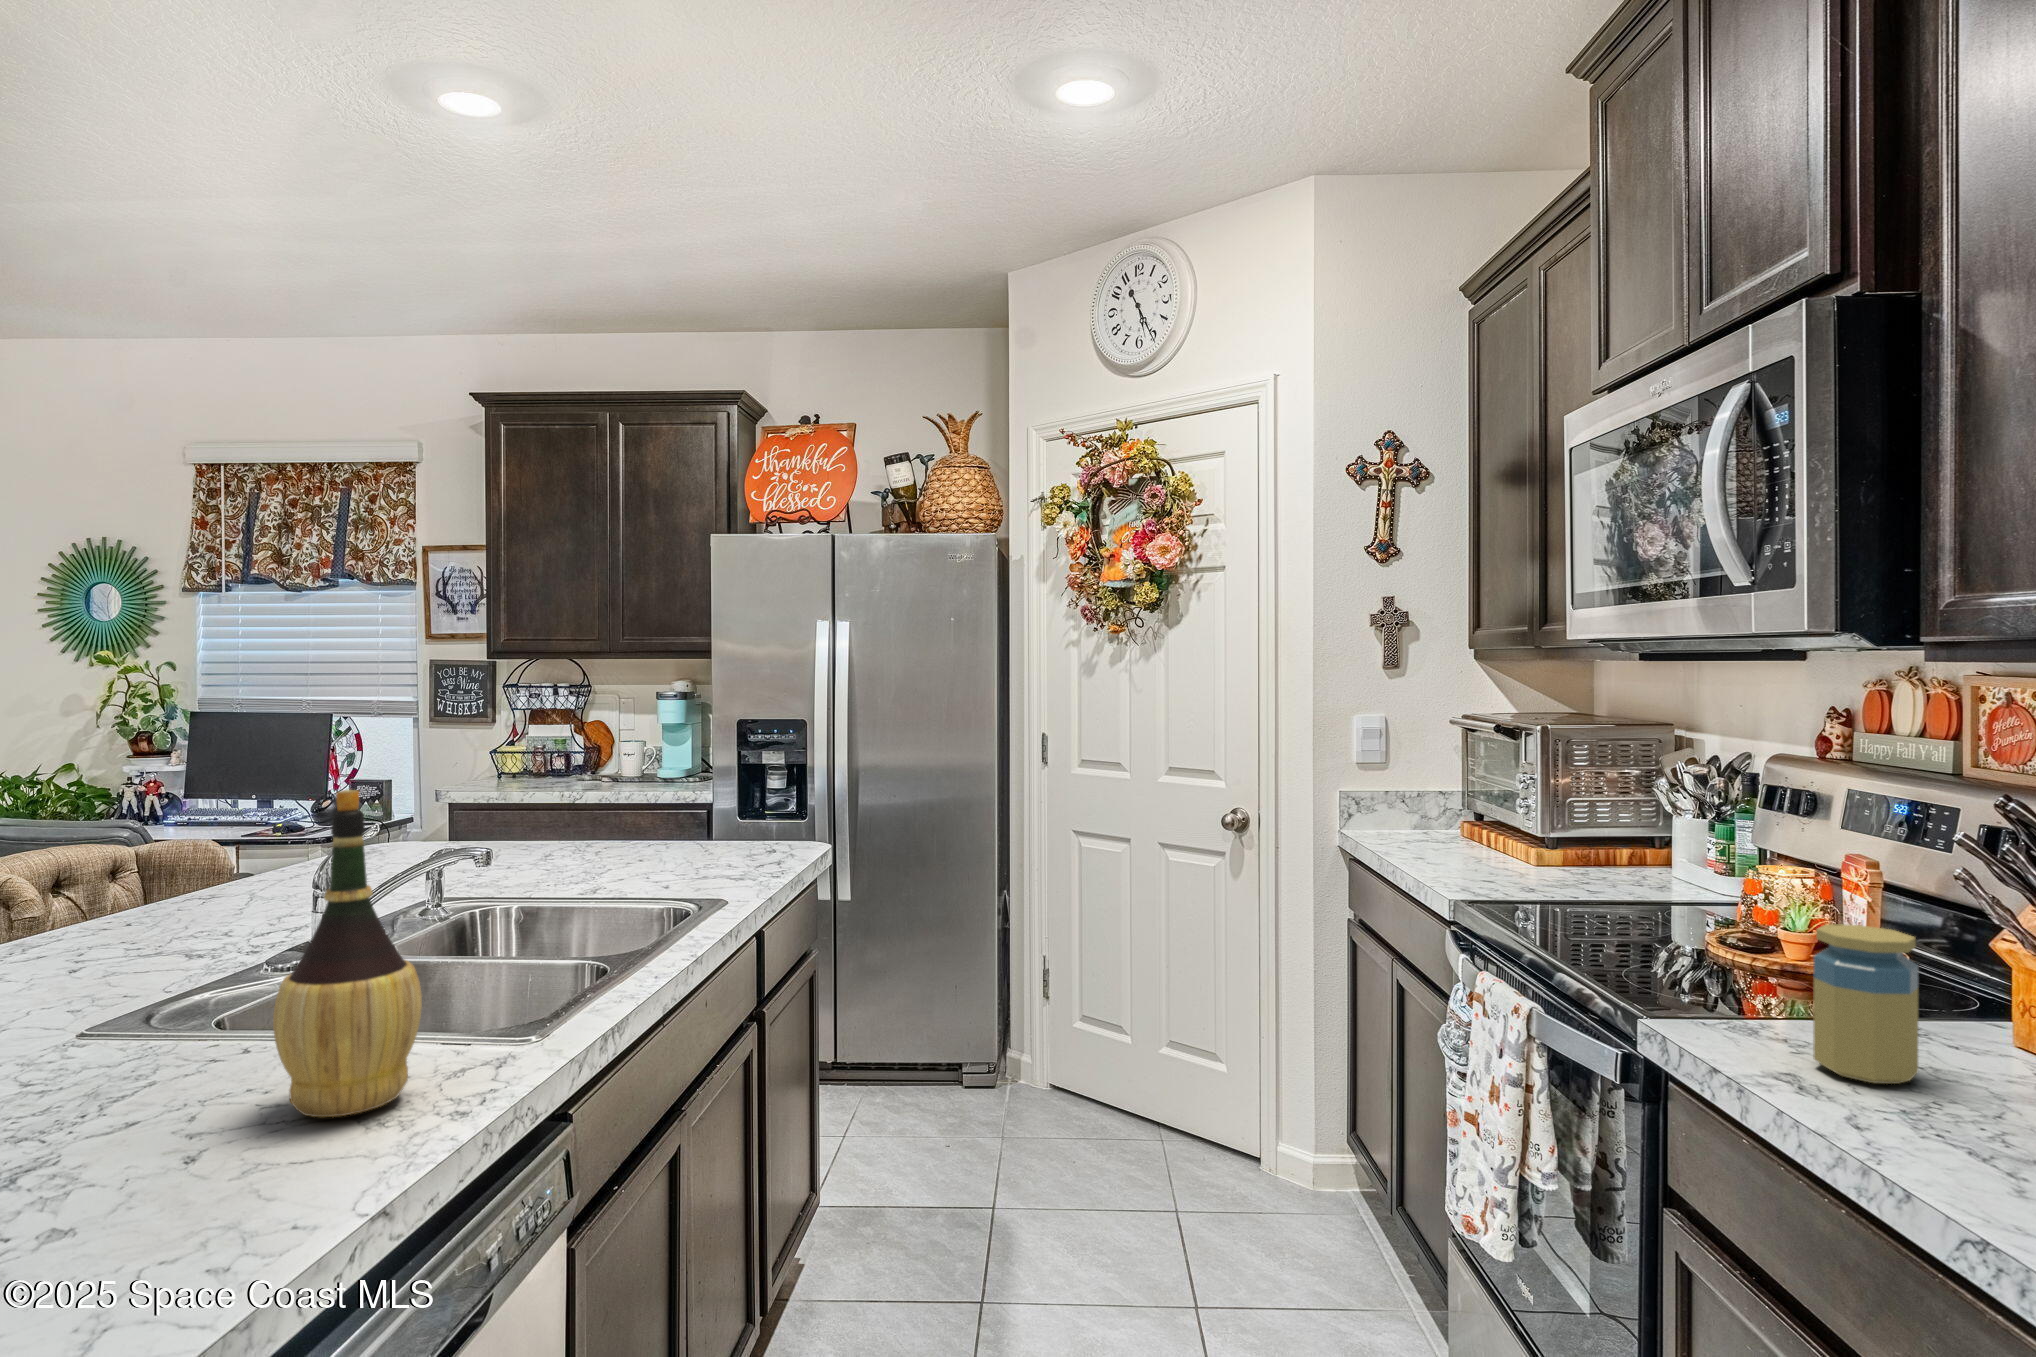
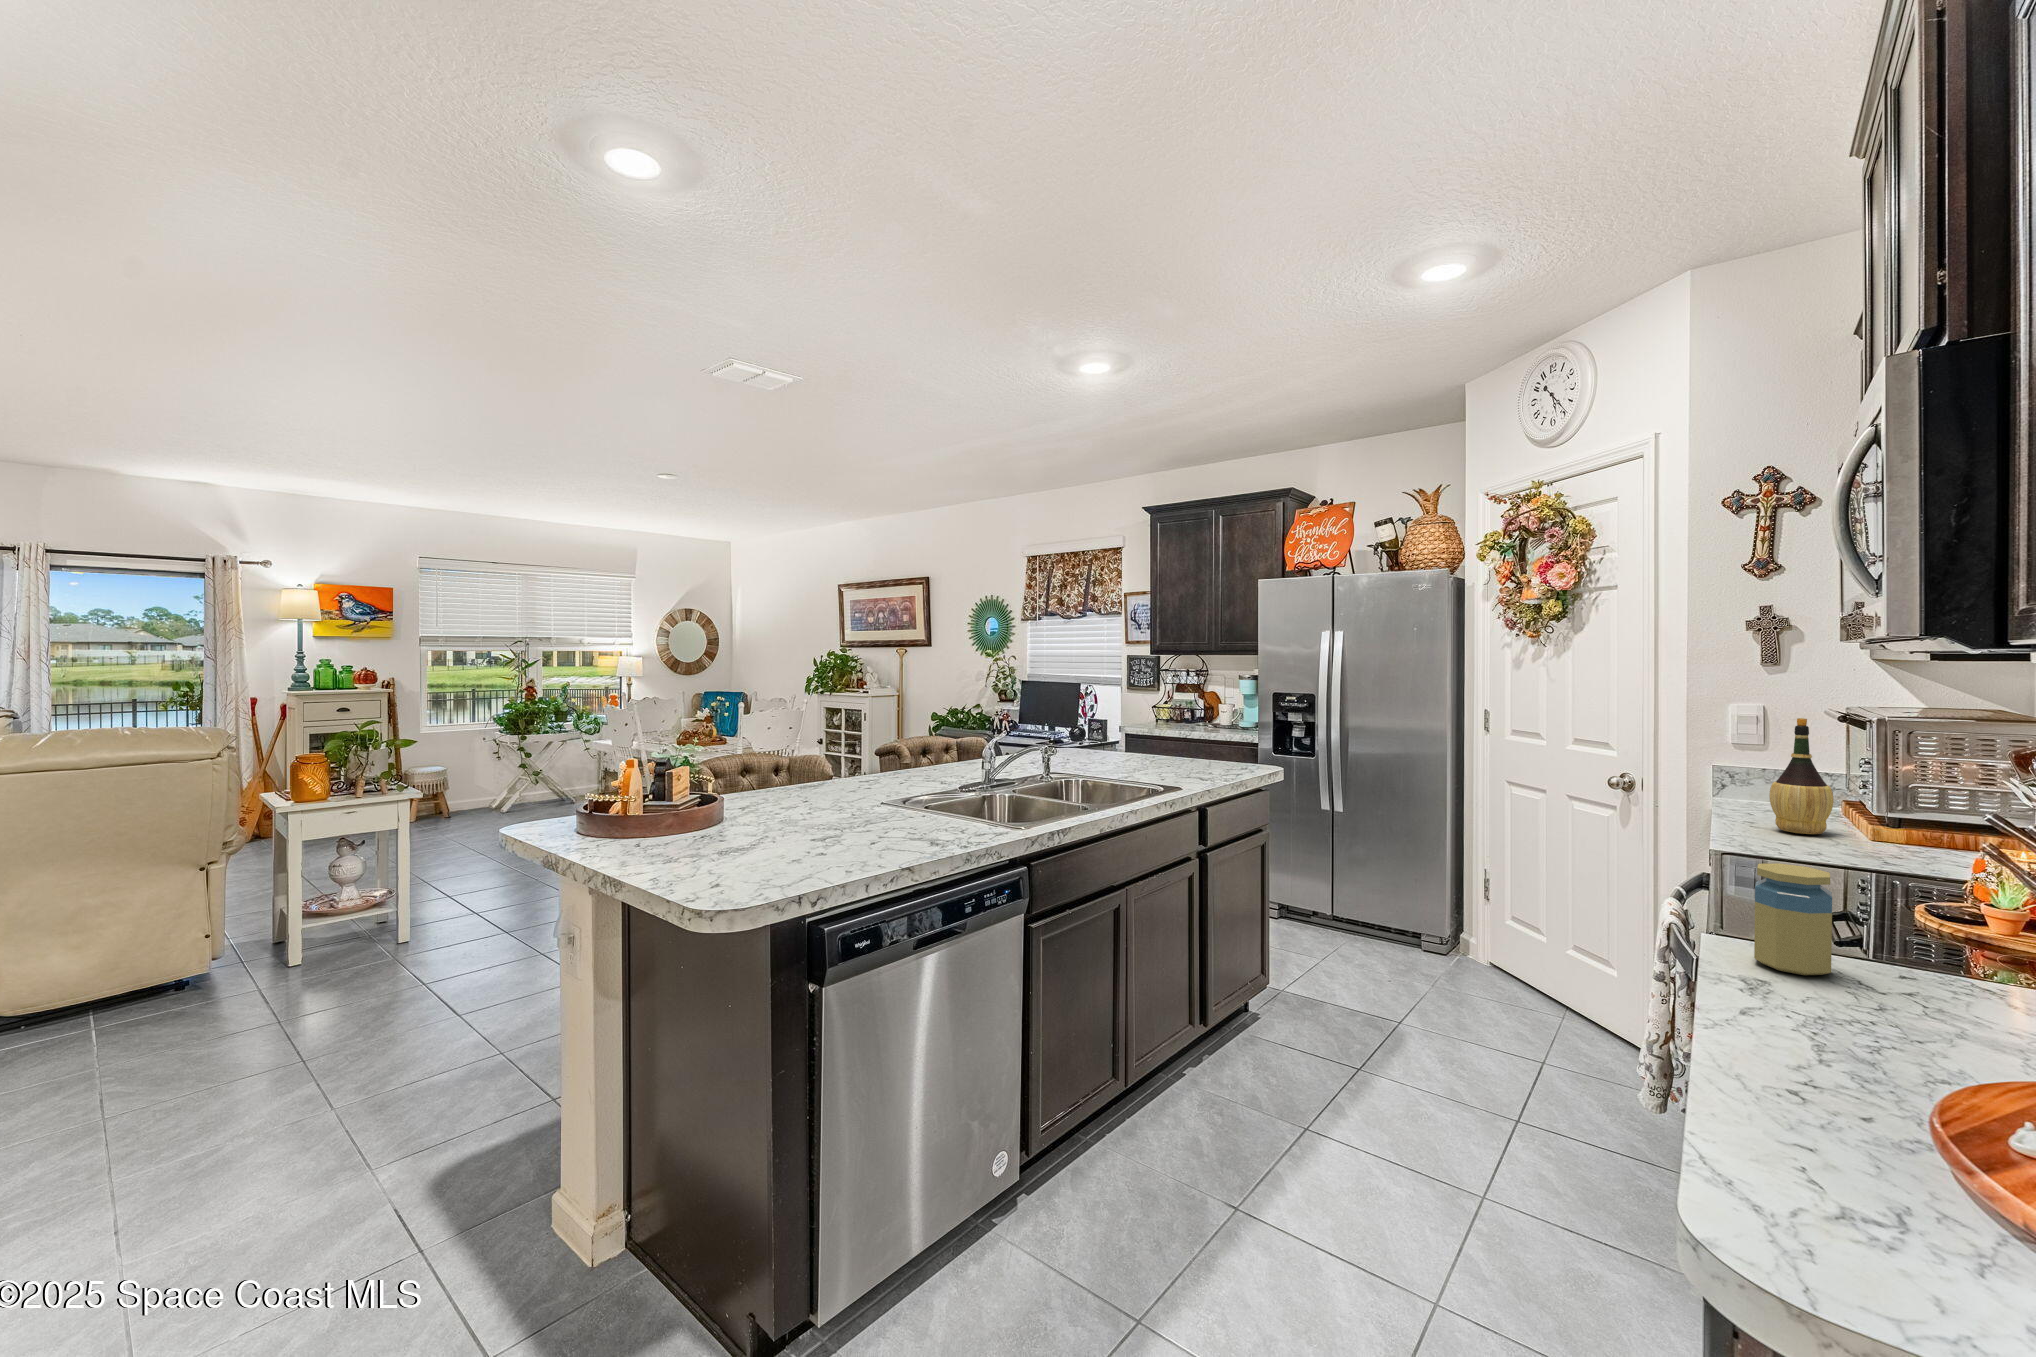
wine bottle: present [273,790,422,1117] -> present [1769,718,1834,834]

